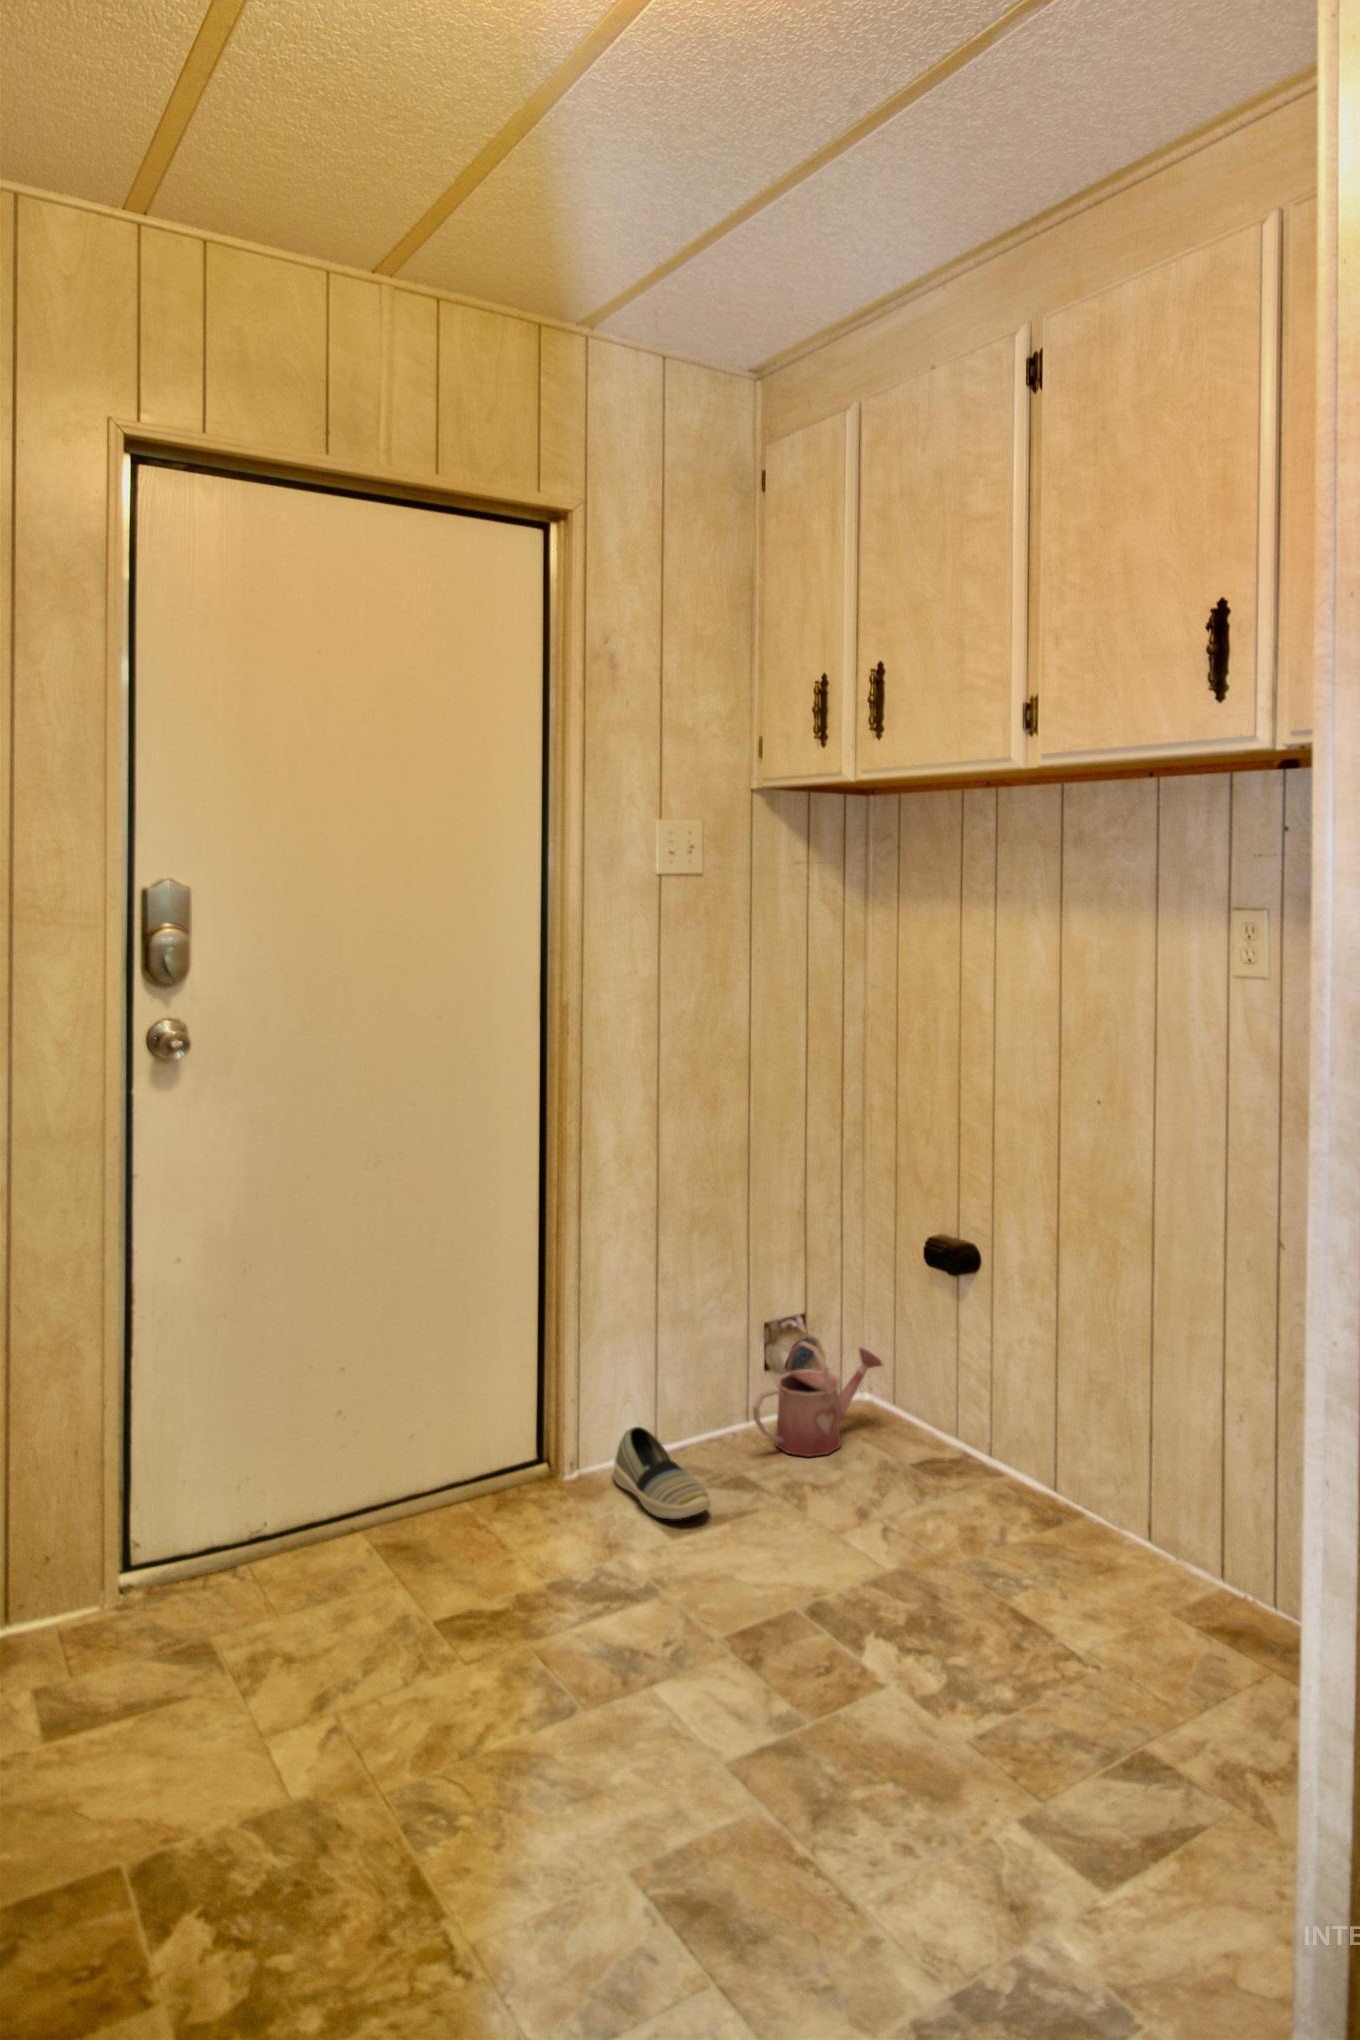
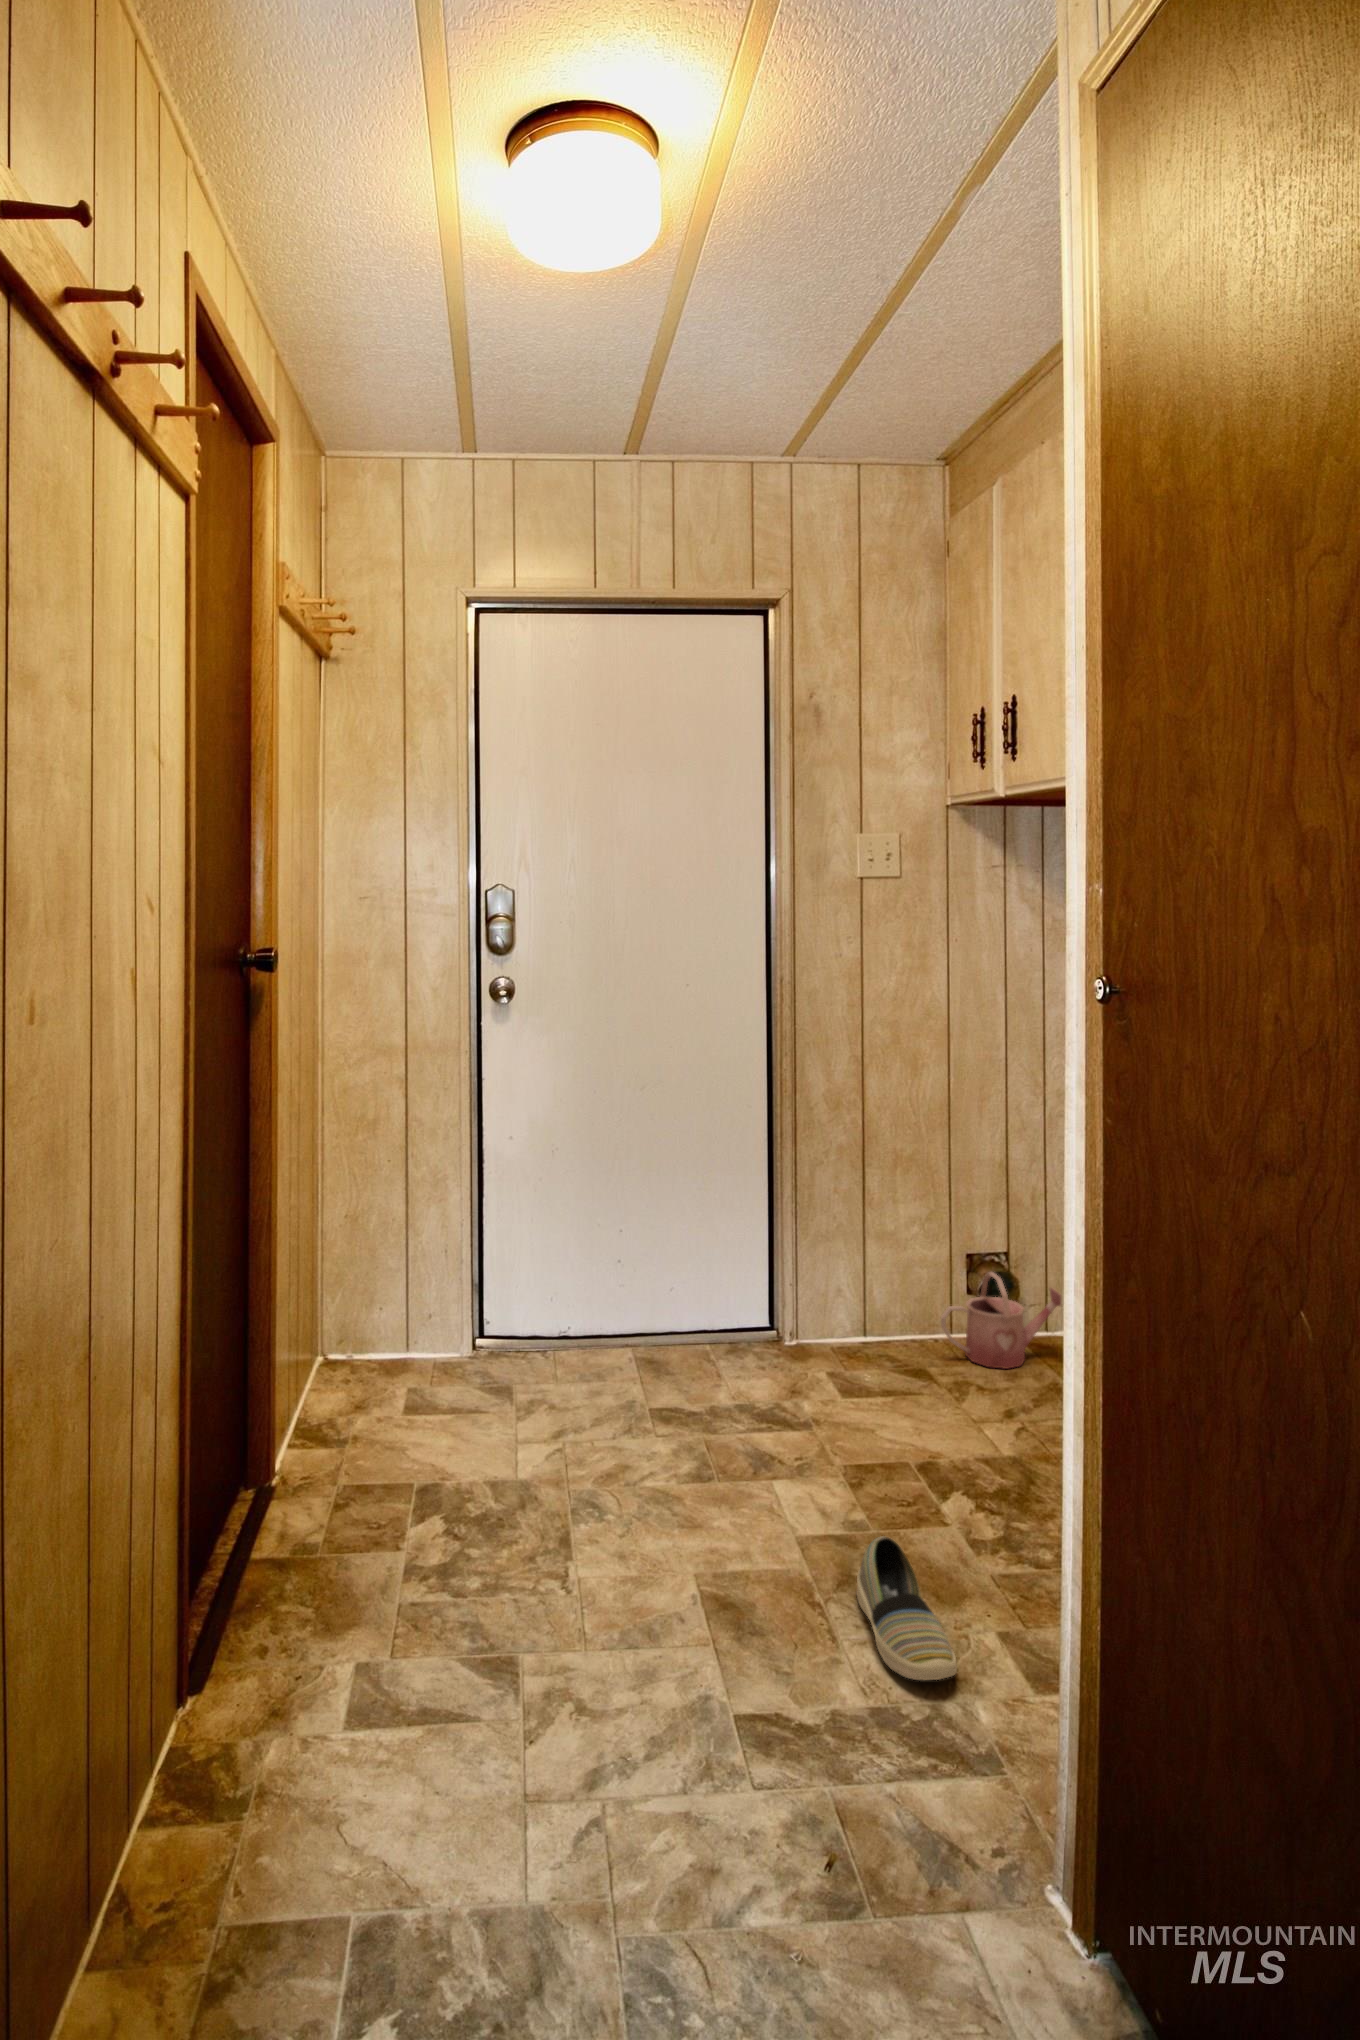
shoe: present [613,1427,711,1519] -> present [857,1536,957,1680]

